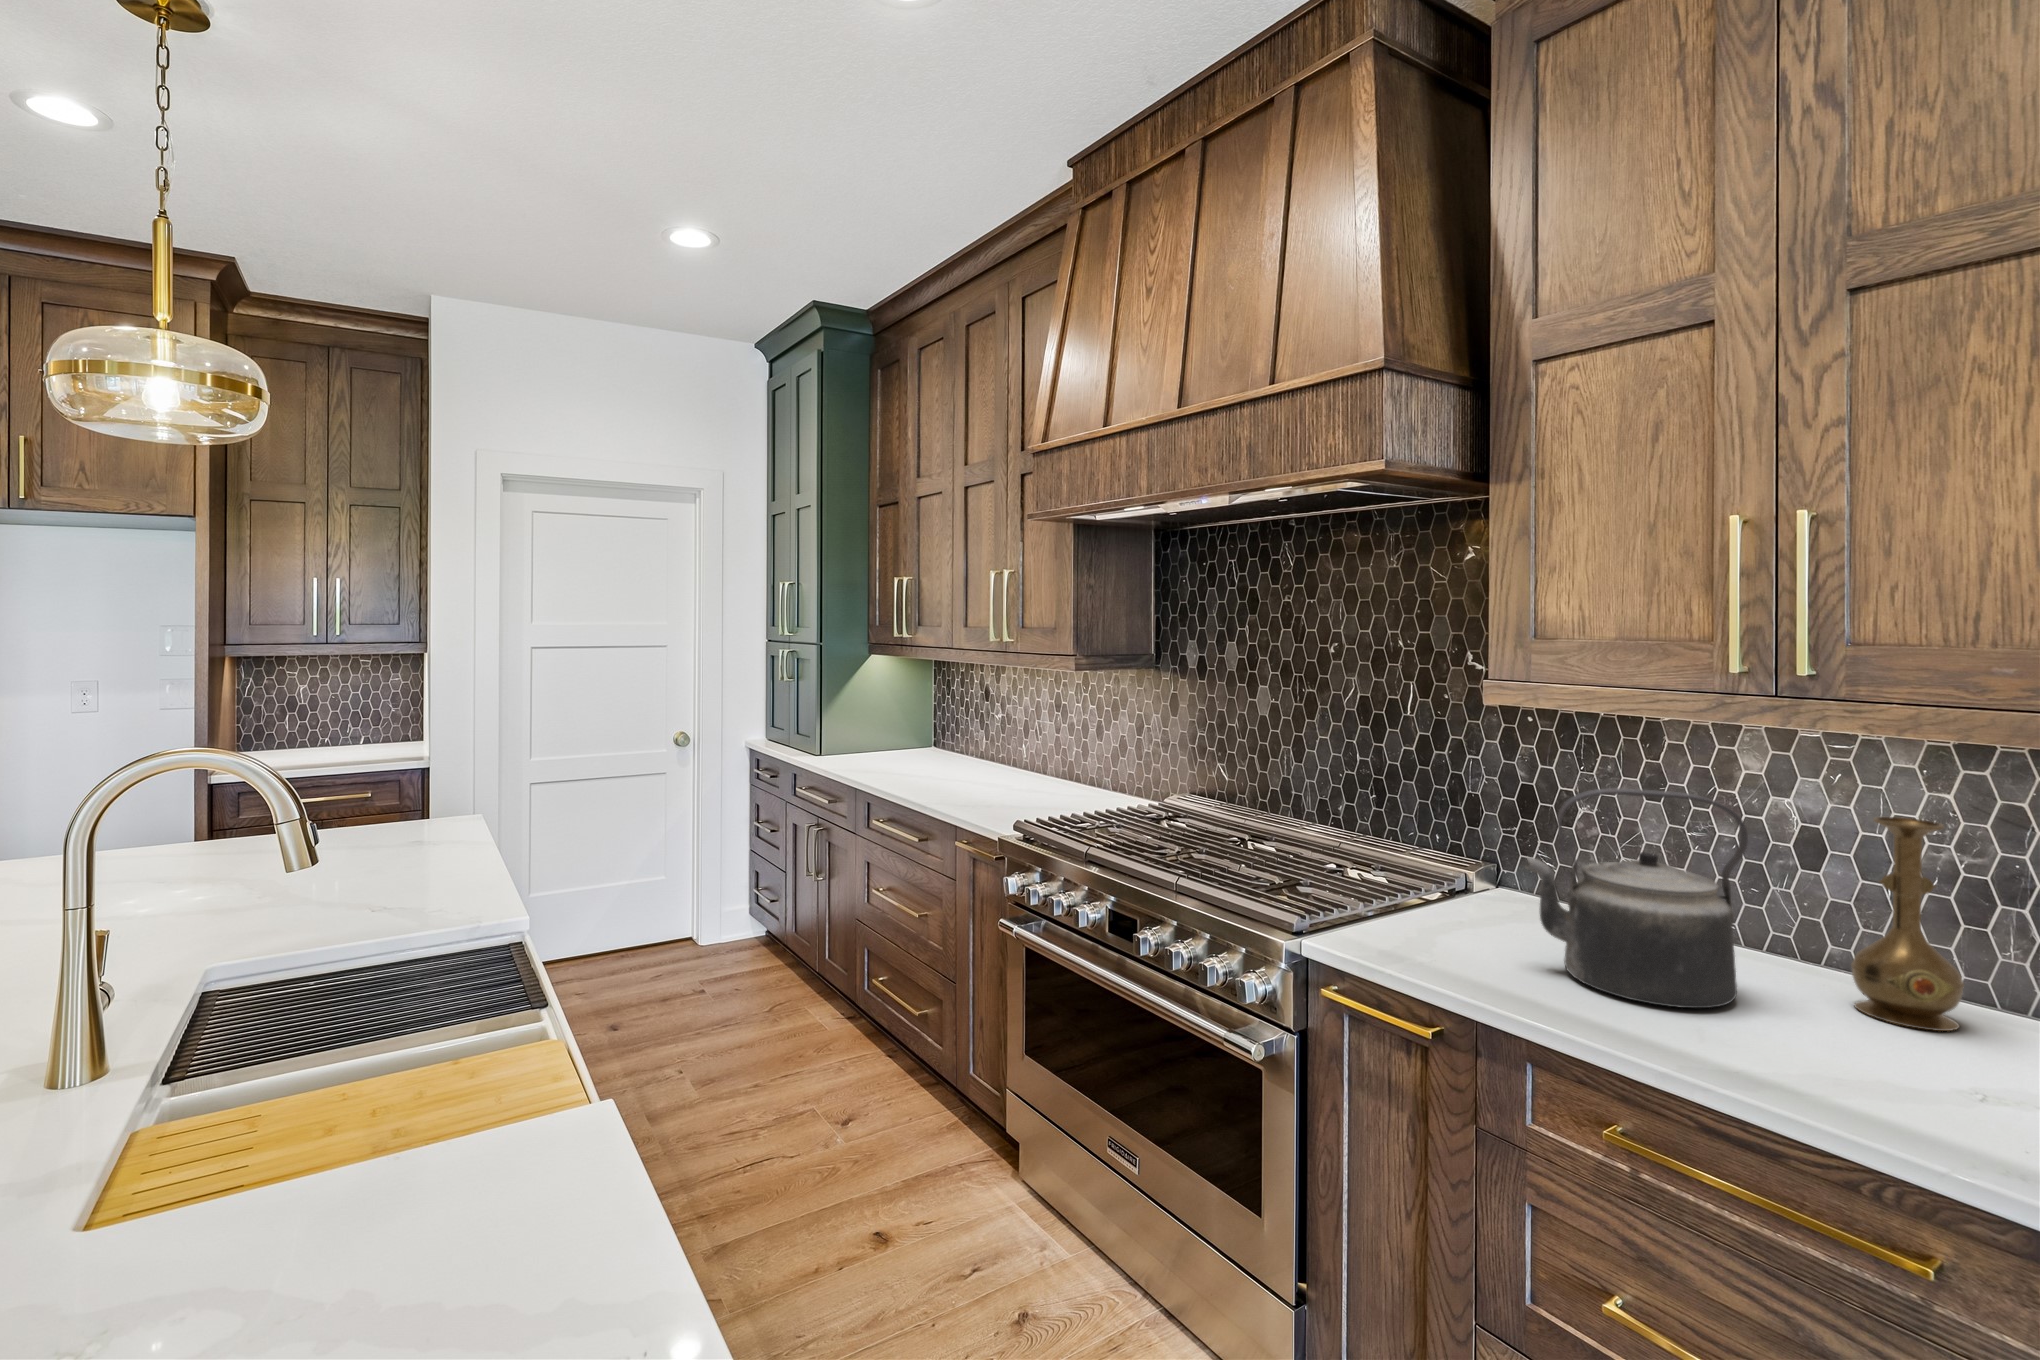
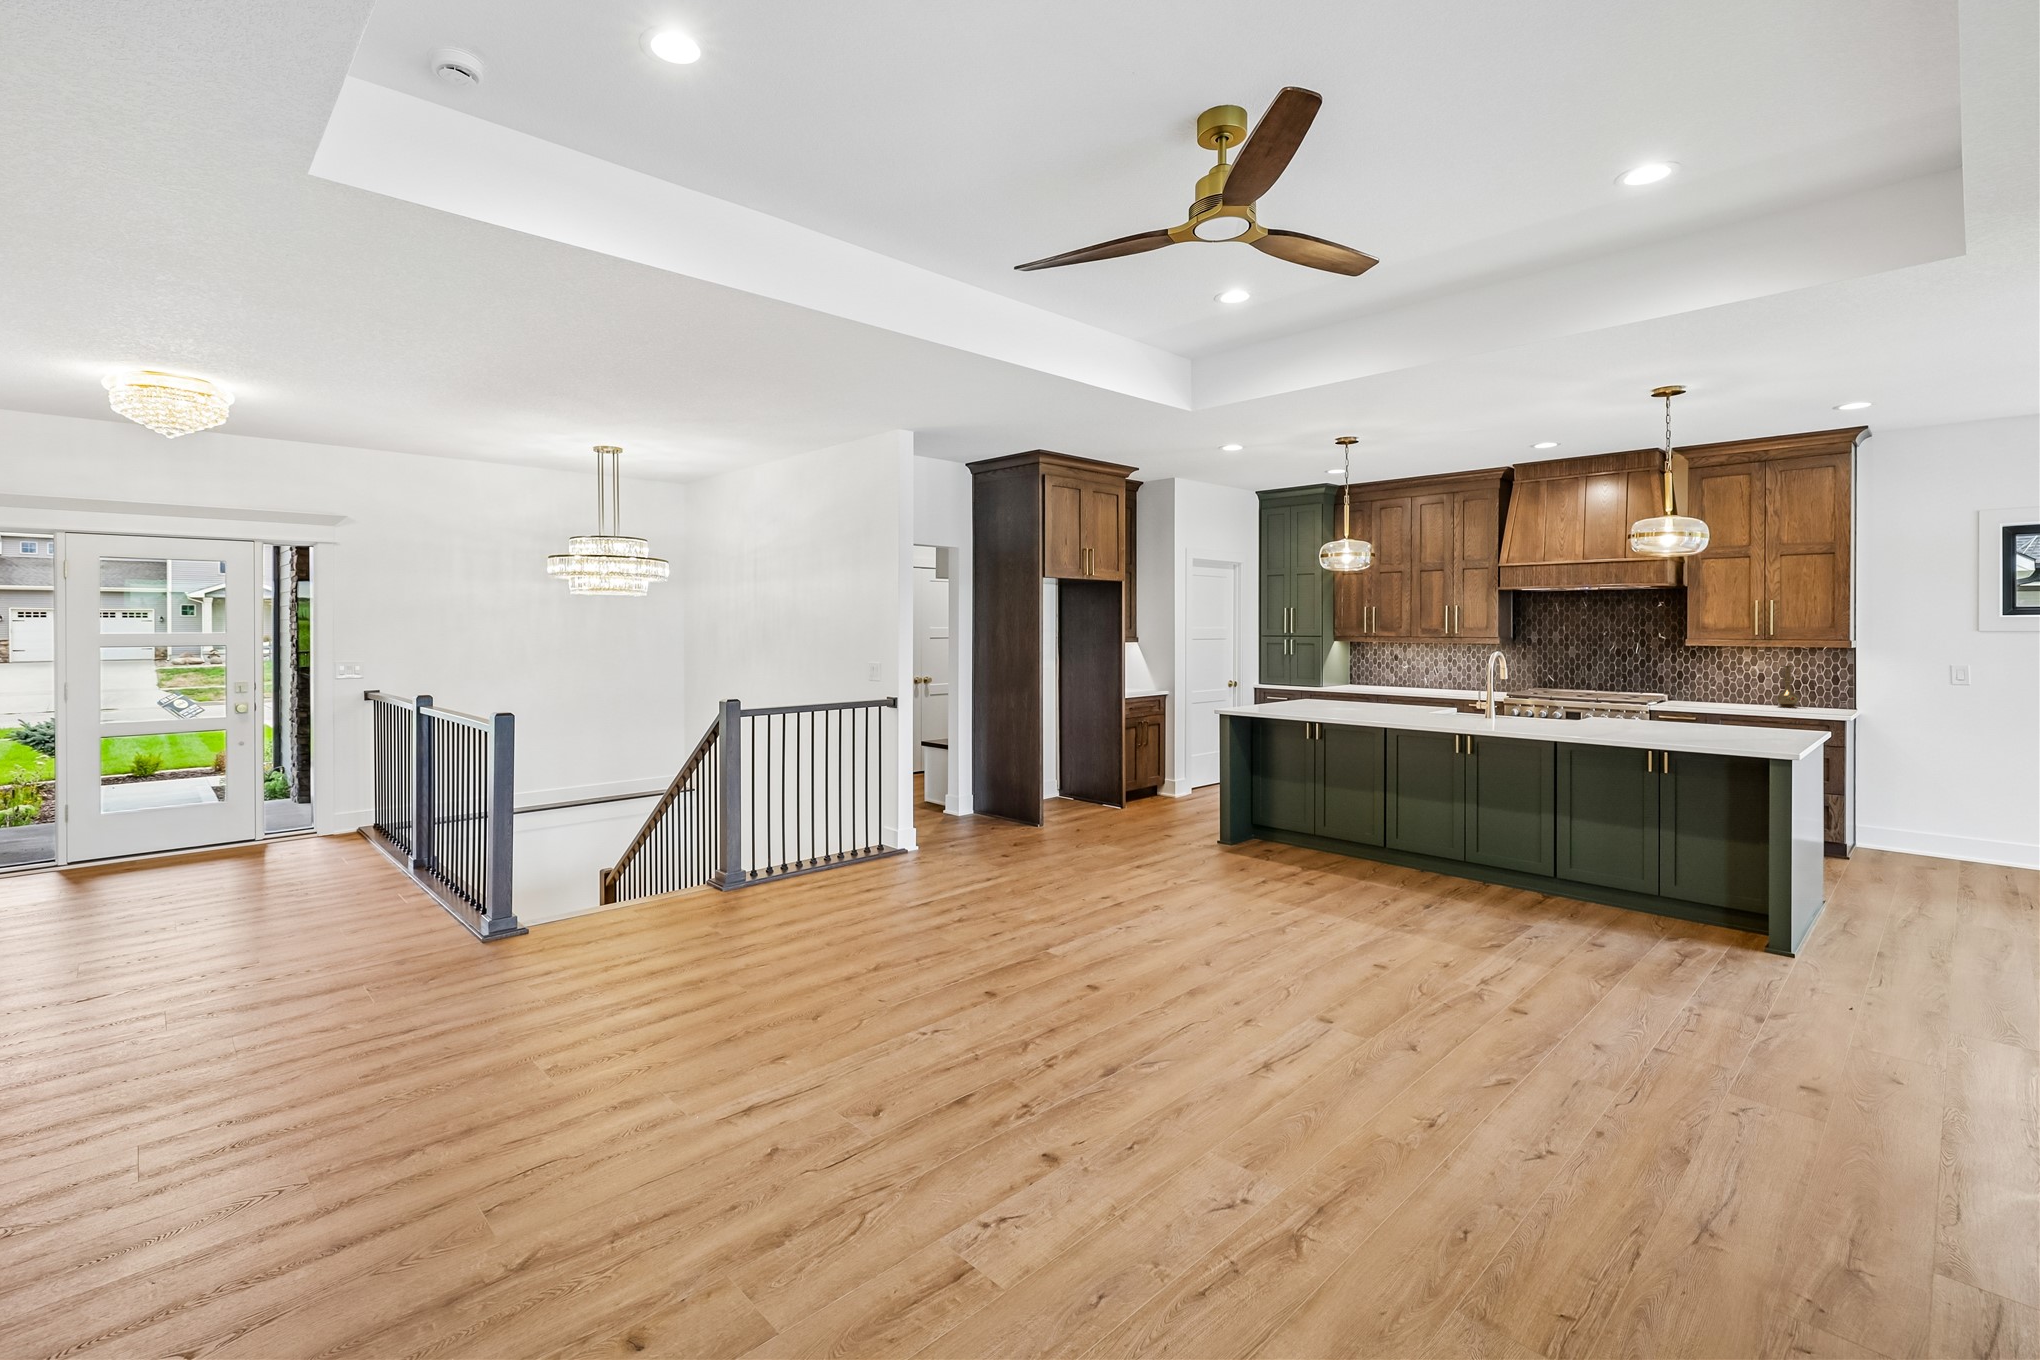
kettle: present [1525,788,1748,1008] -> none [1706,662,1757,707]

